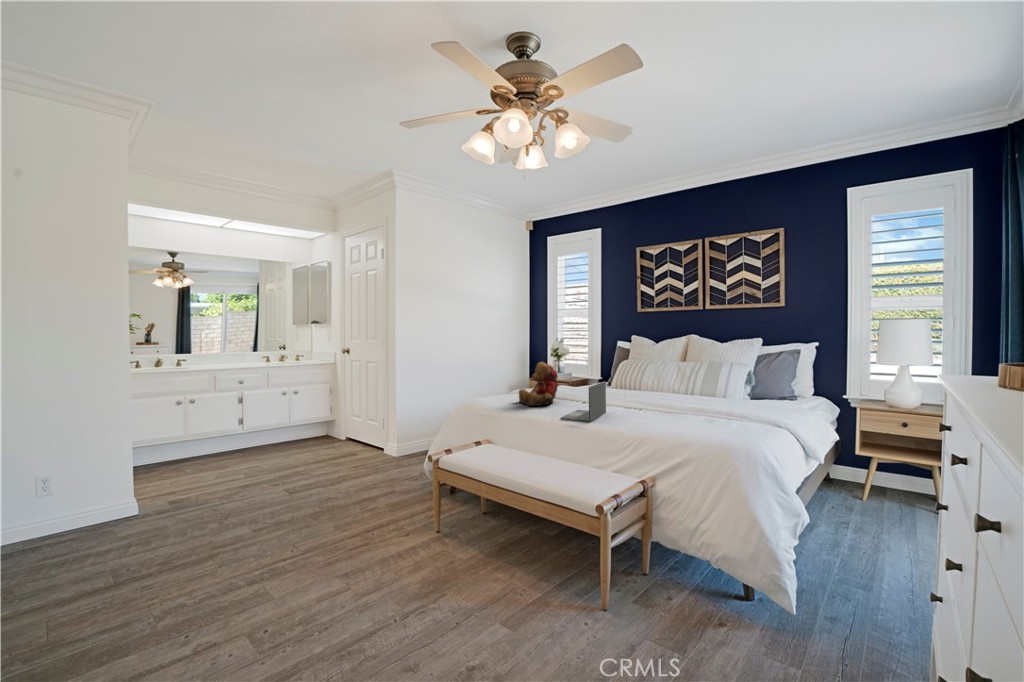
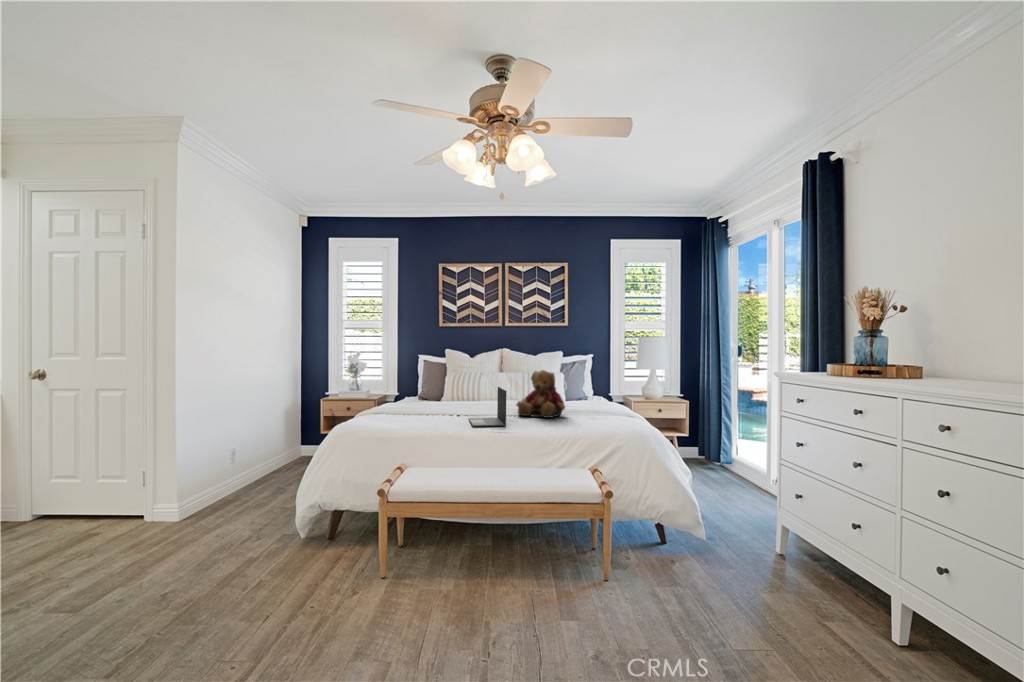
teddy bear: present [519,362,558,406] -> present [517,370,565,418]

